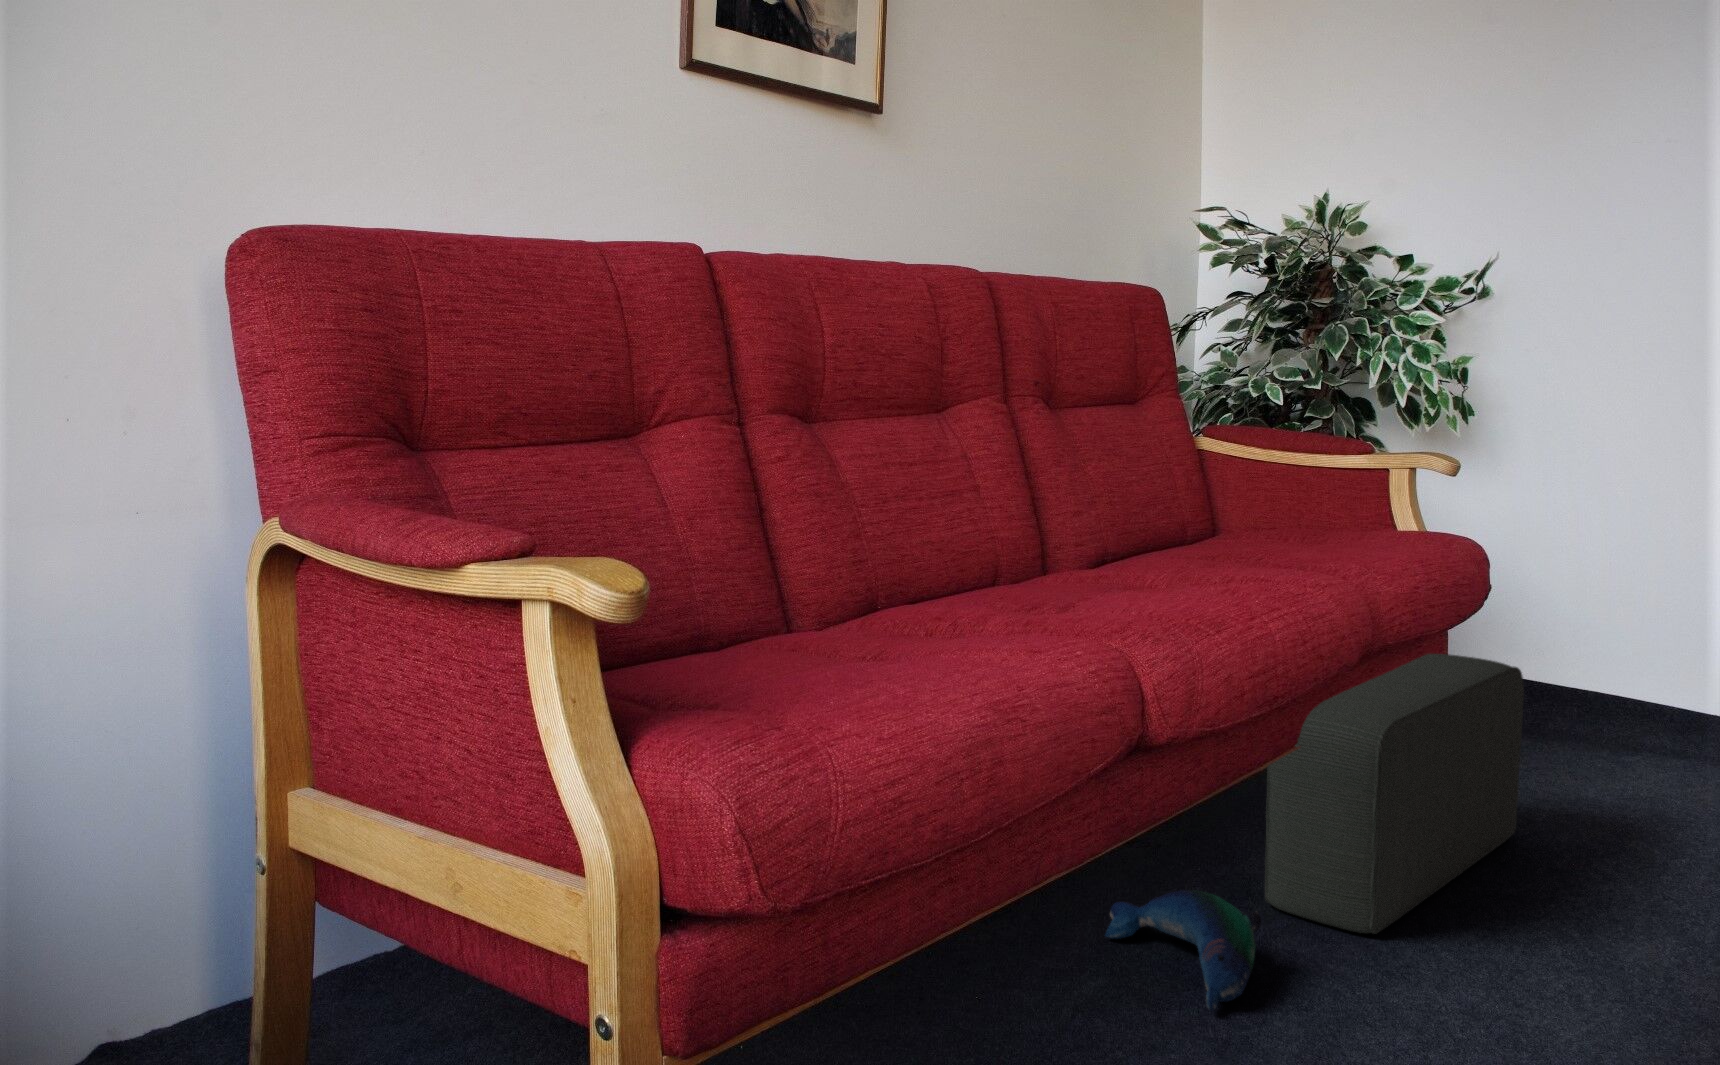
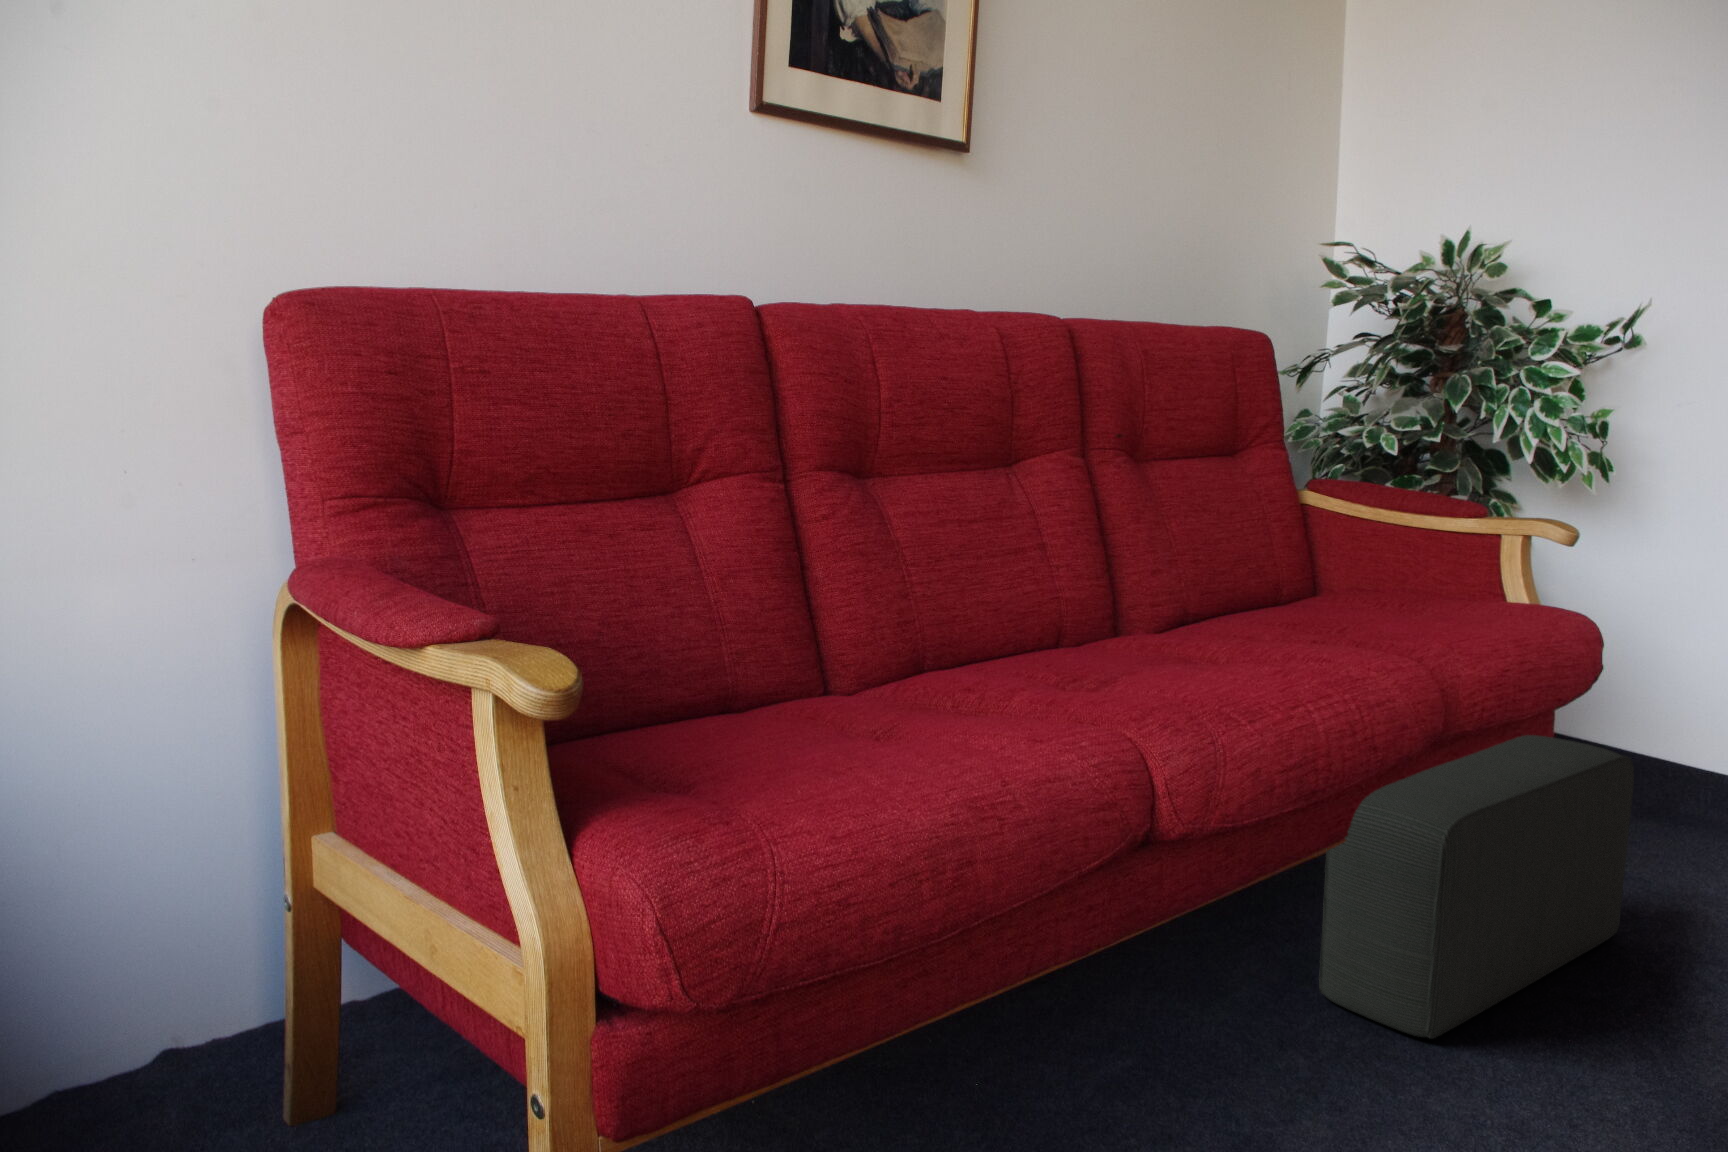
plush toy: present [1105,890,1261,1011] -> none [1138,978,1299,1113]

